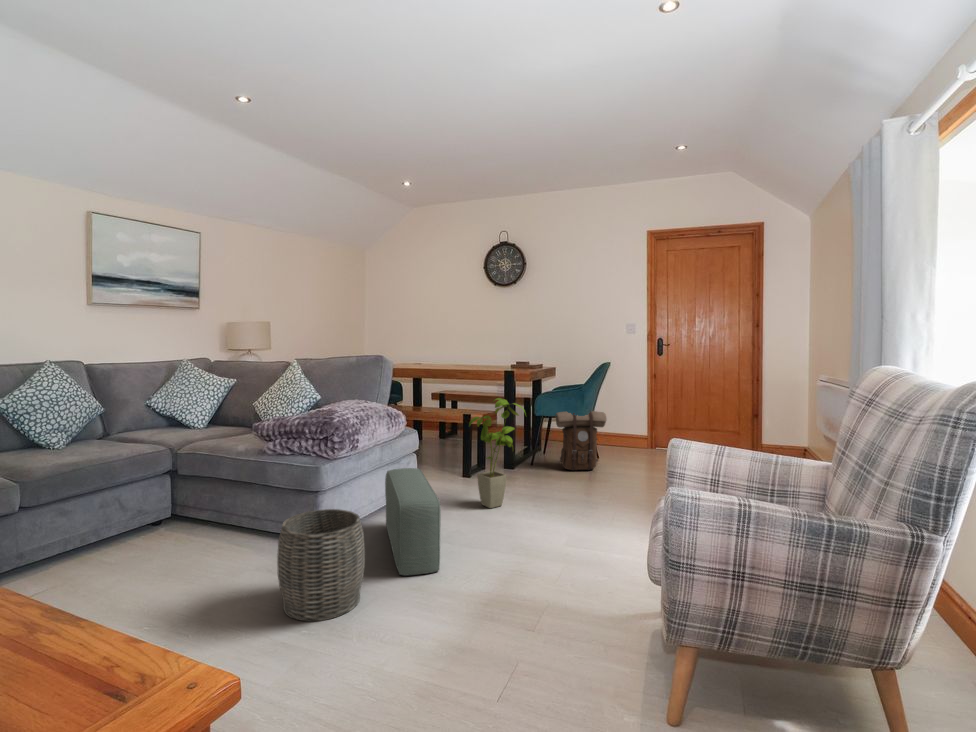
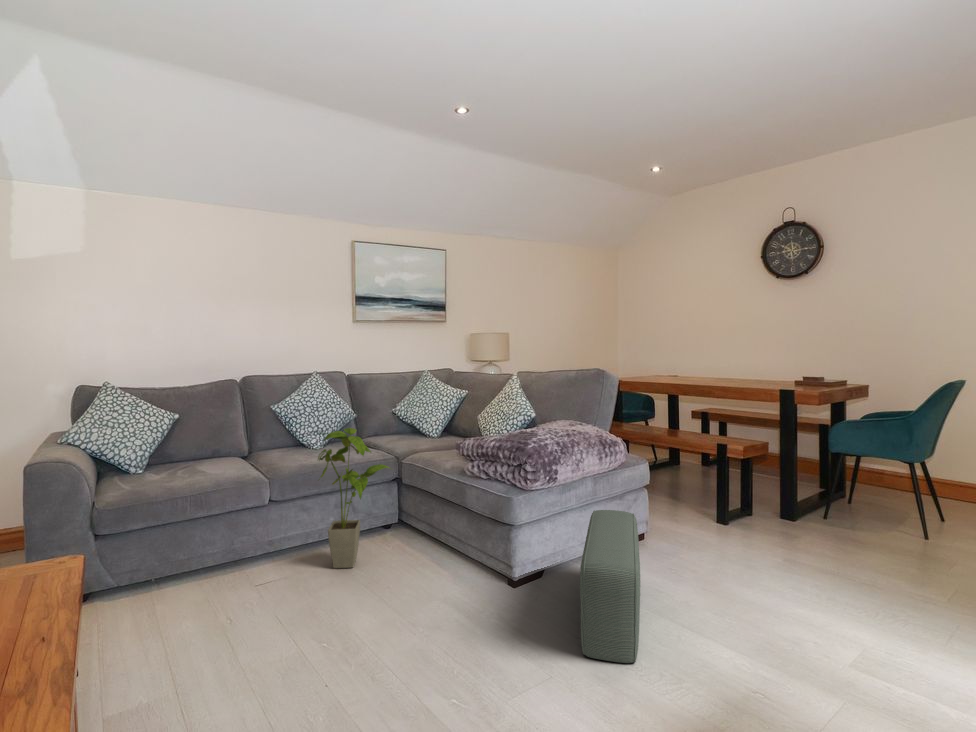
house plant: present [469,398,525,508] -> present [318,428,389,569]
backpack: present [556,411,607,470] -> none [858,450,953,541]
woven basket: present [277,509,365,621] -> none [433,555,531,697]

